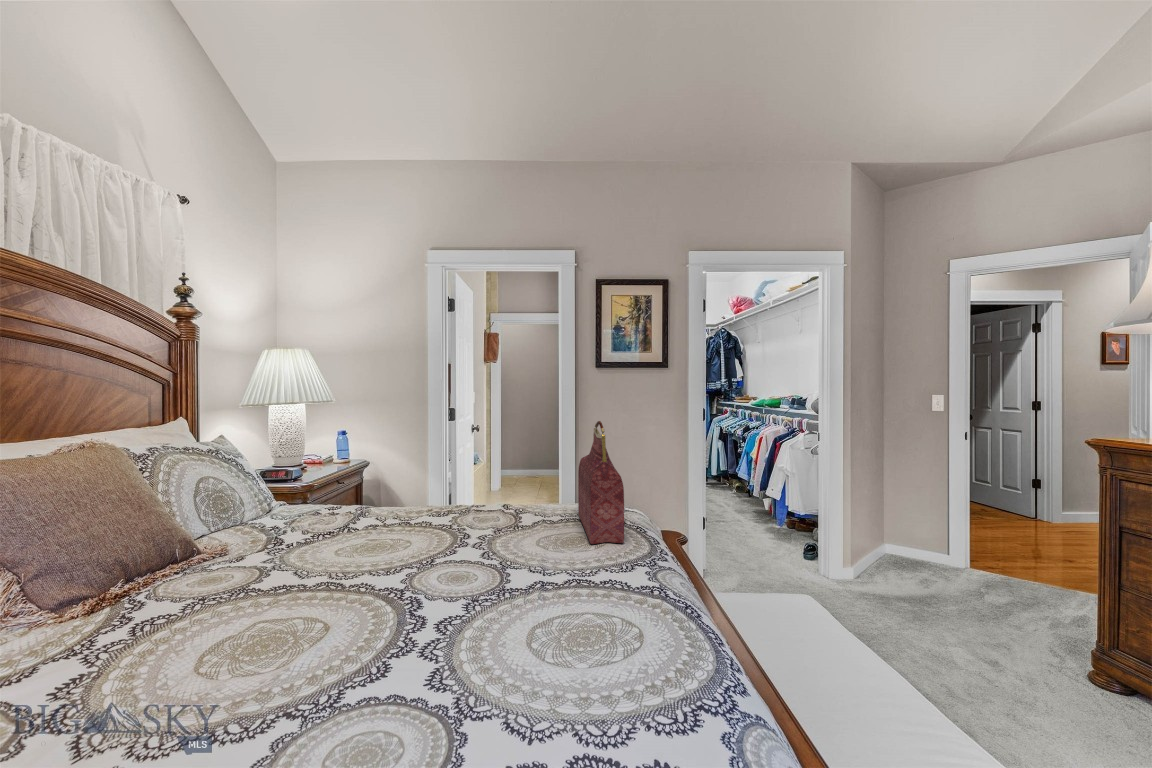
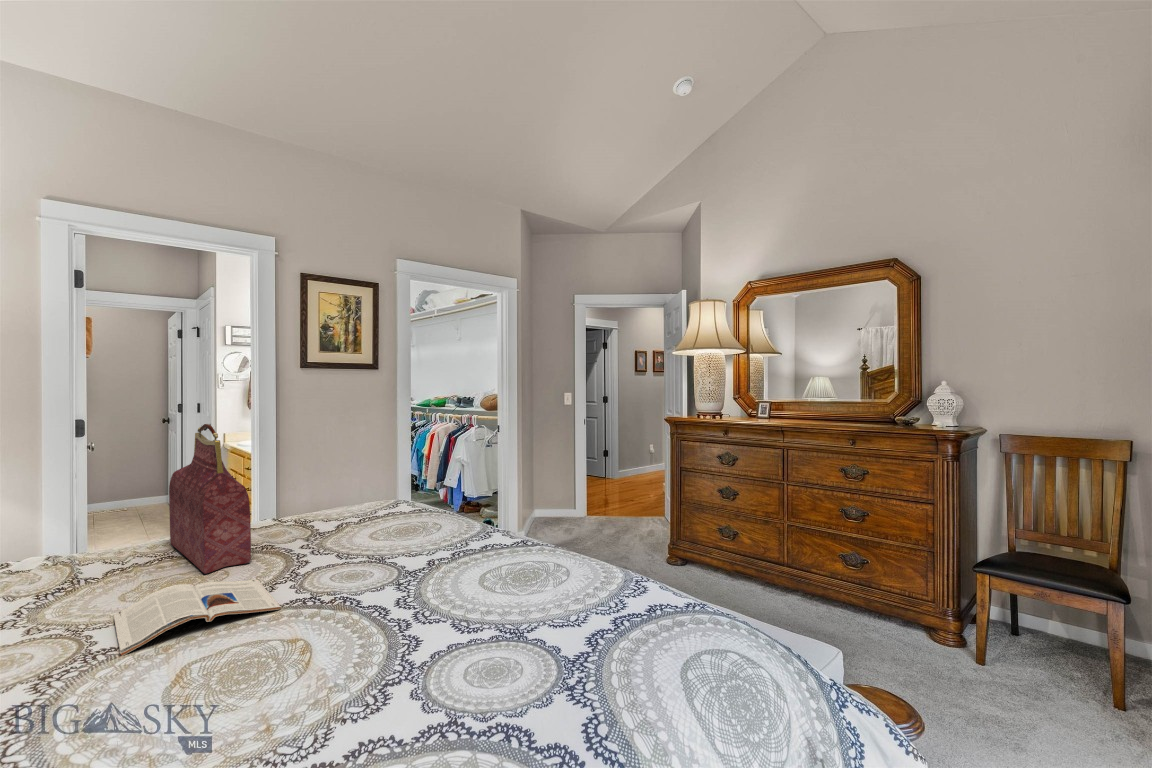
magazine: none [522,547,632,592] -> present [114,580,280,656]

